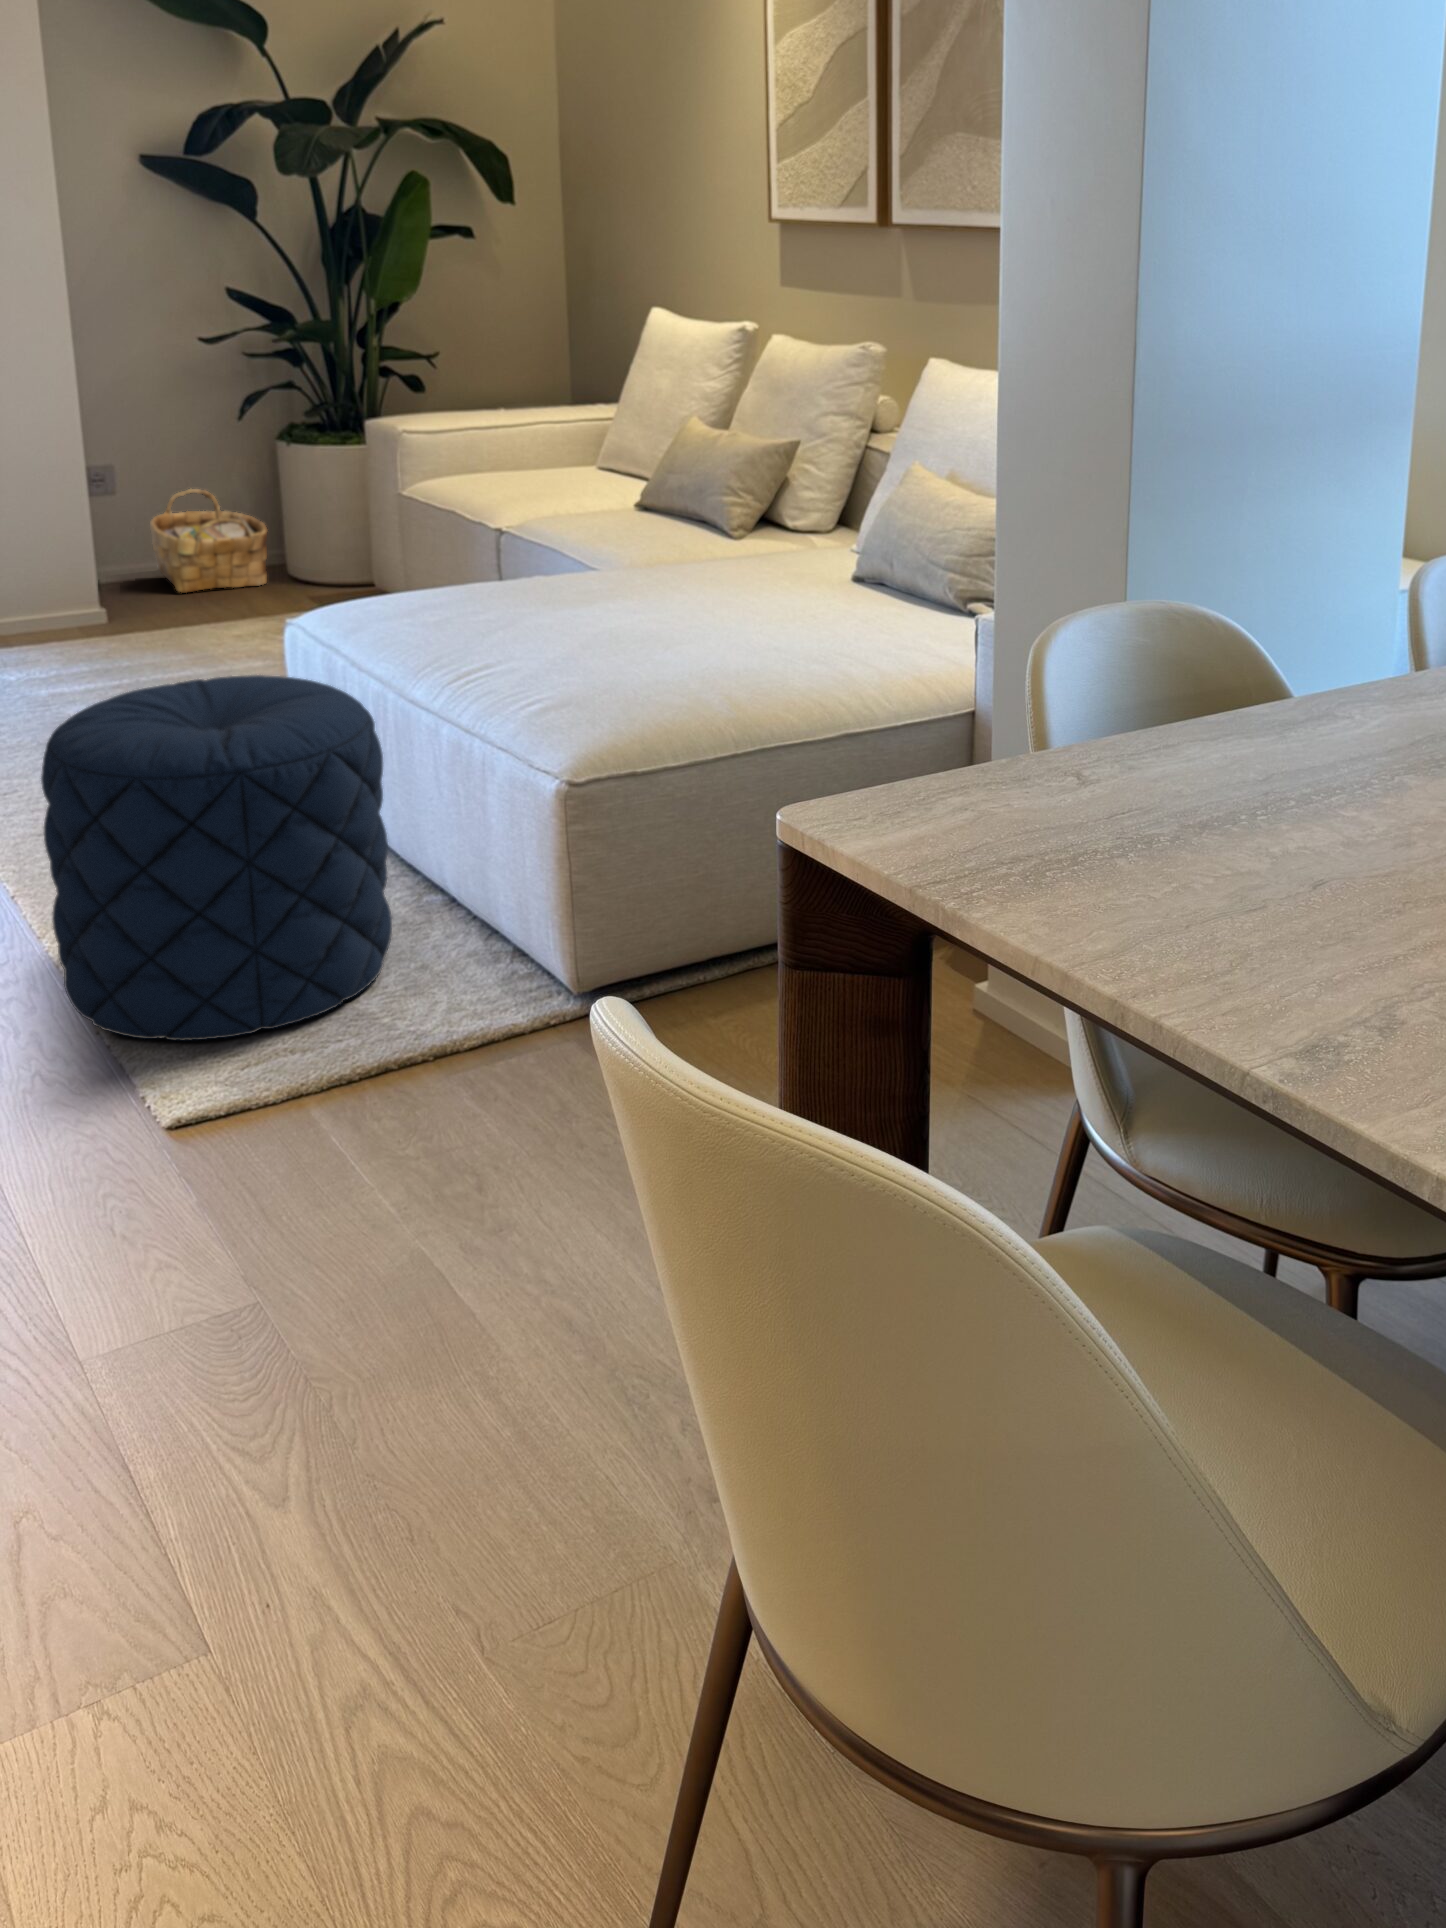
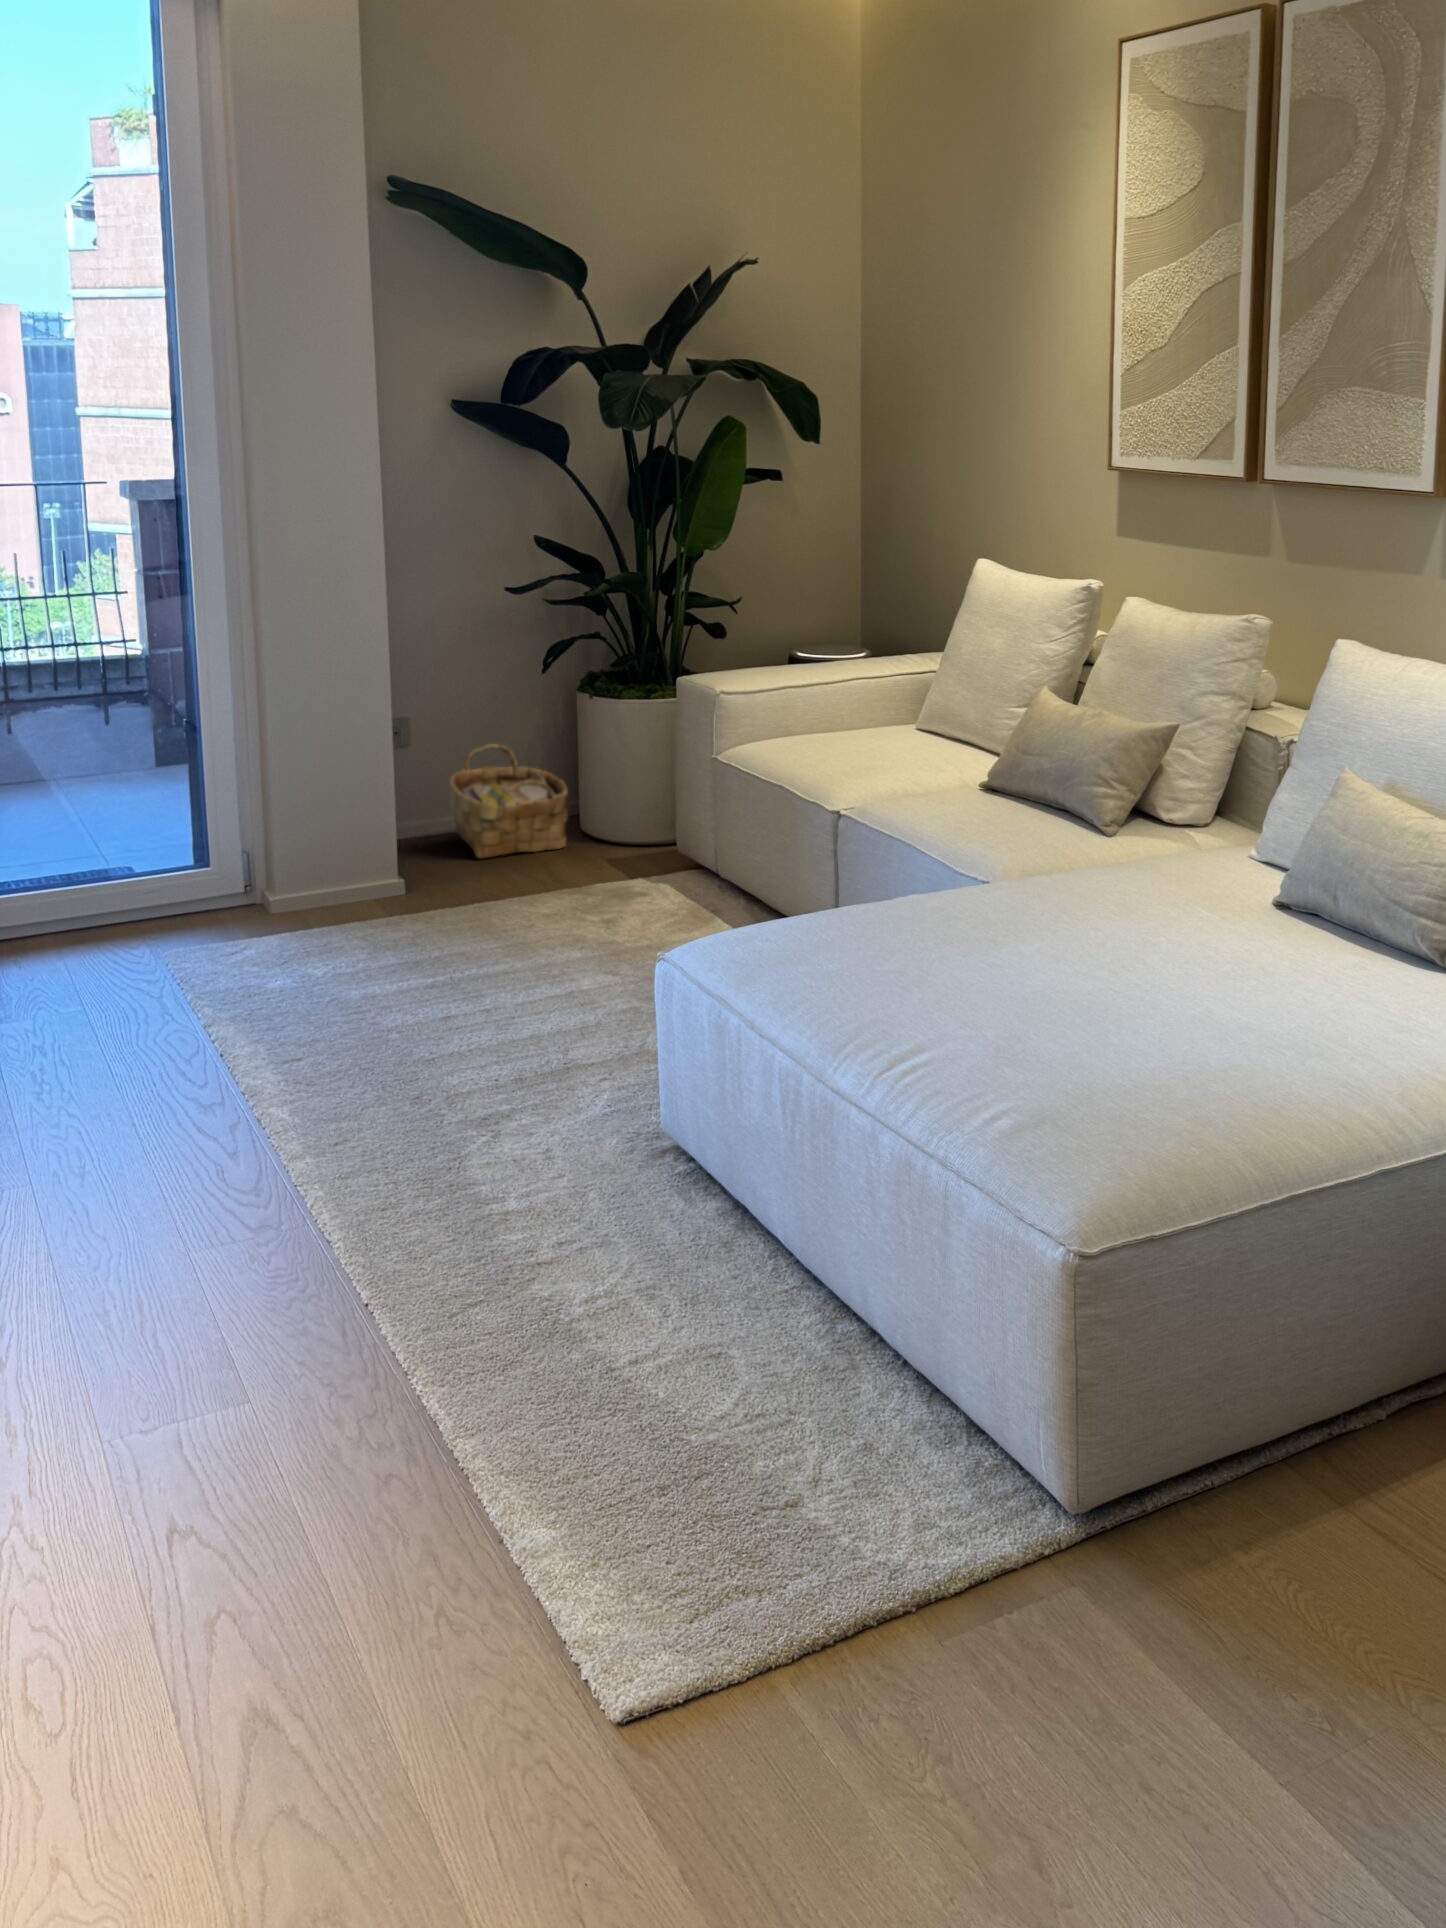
pouf: present [41,675,392,1041] -> none [447,1080,830,1566]

